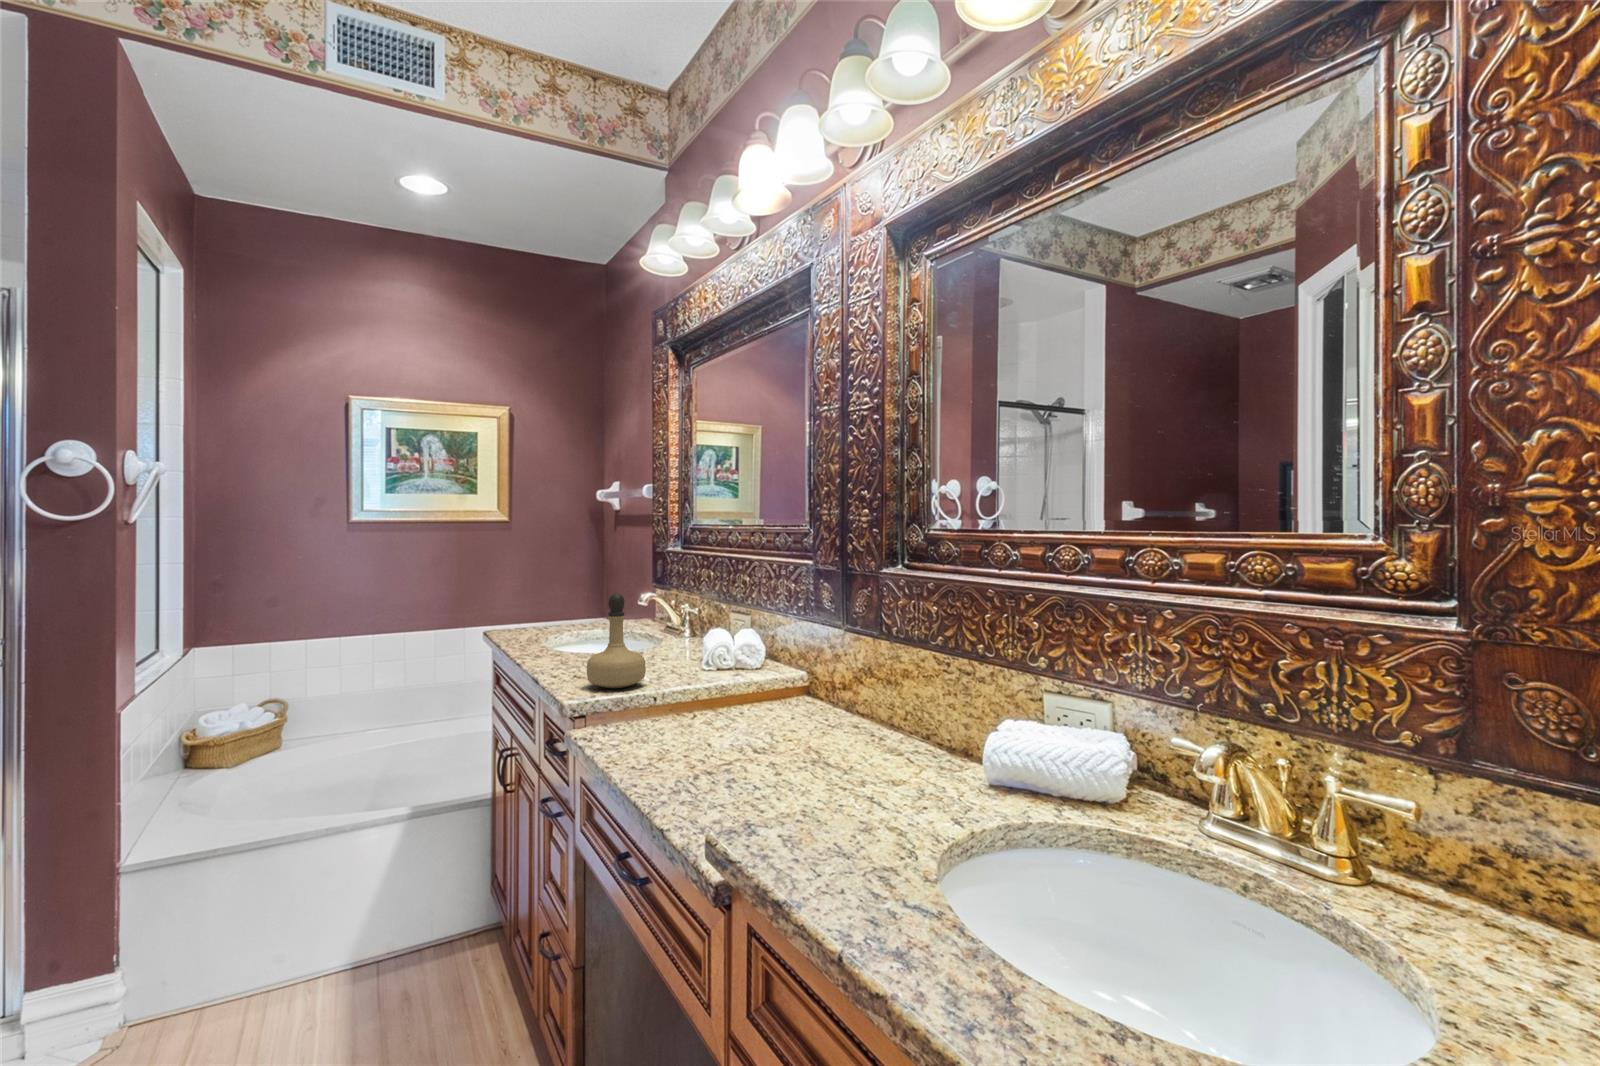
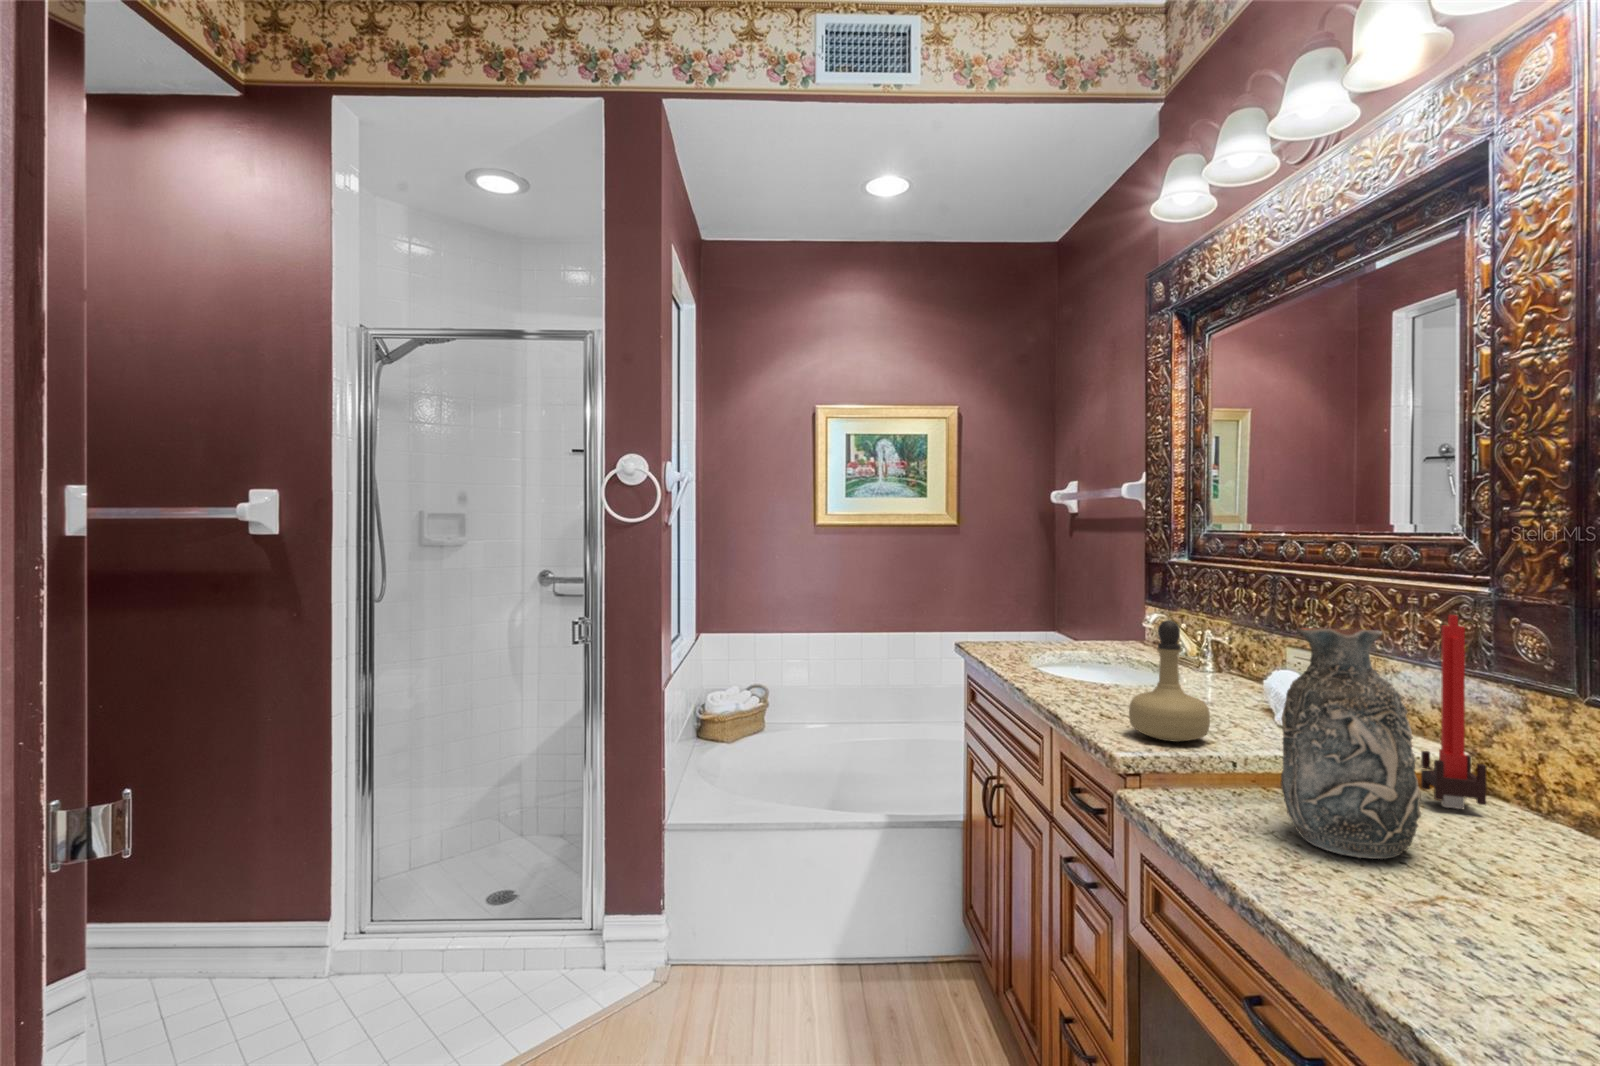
candle: none [774,580,803,709] -> present [1421,615,1486,809]
decorative vase: none [666,590,745,748] -> present [1281,628,1421,859]

